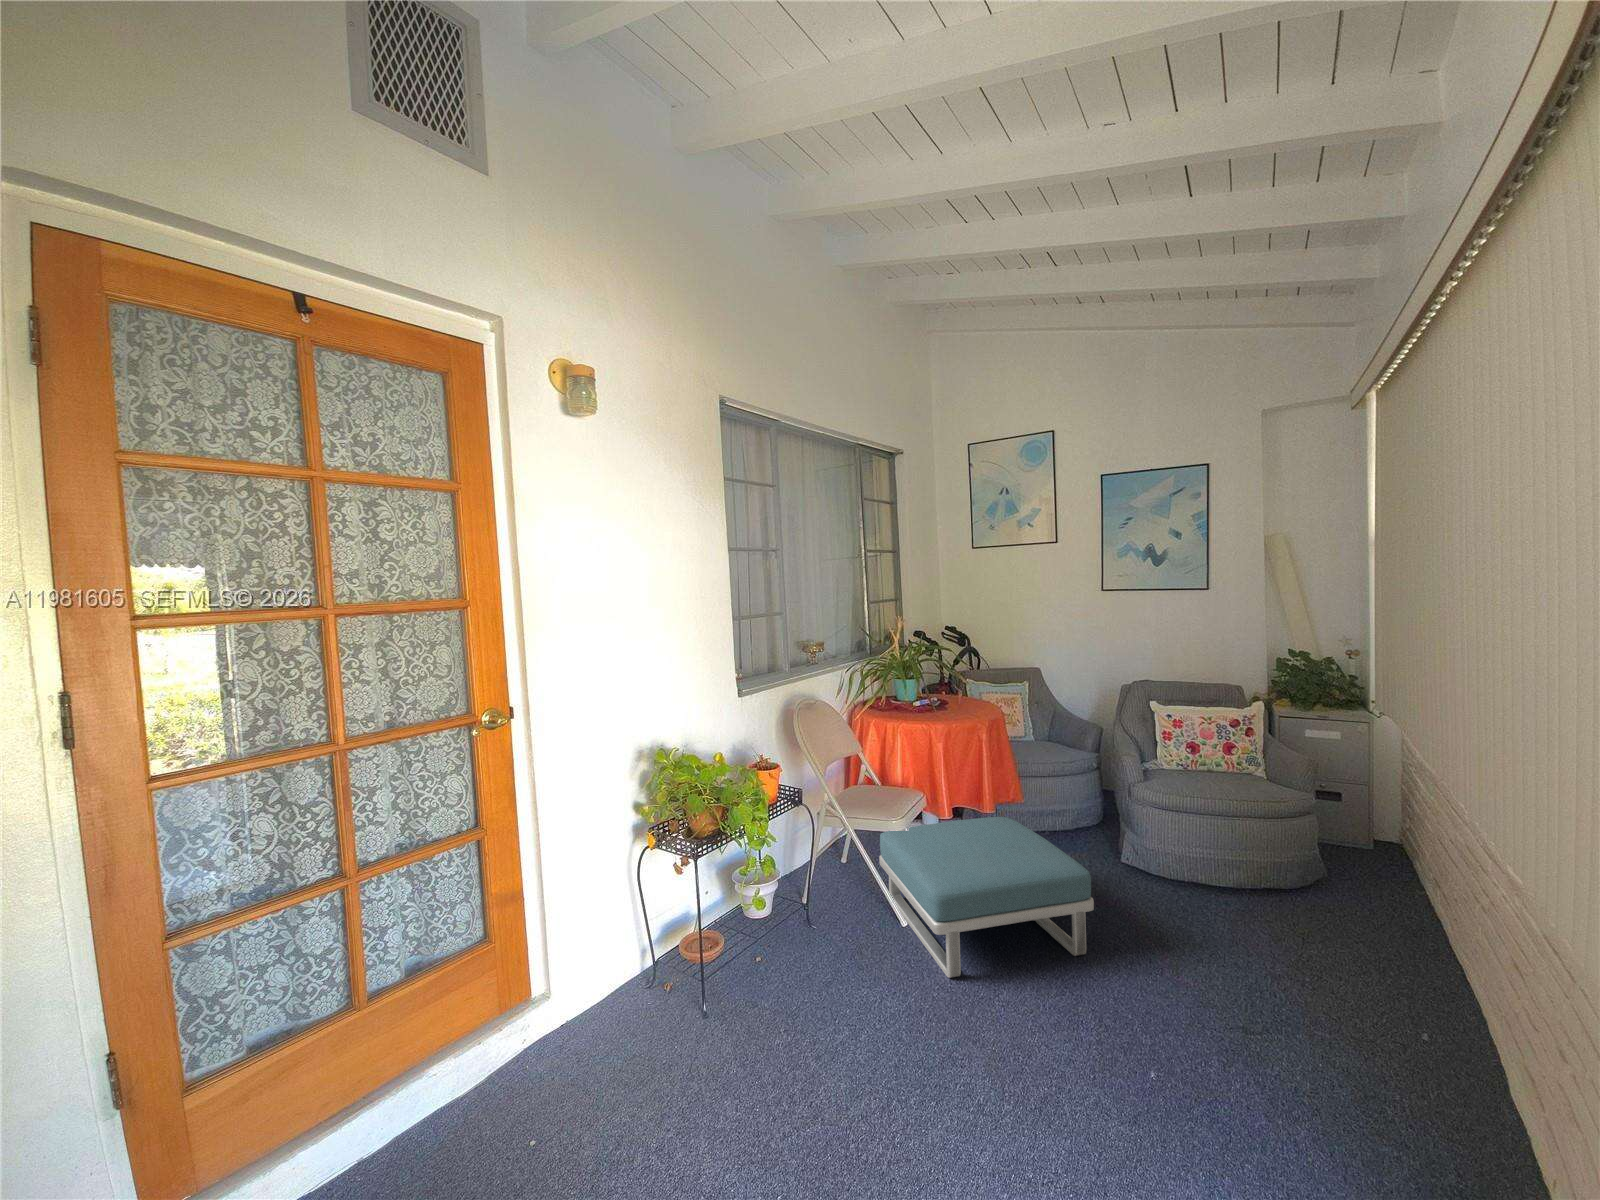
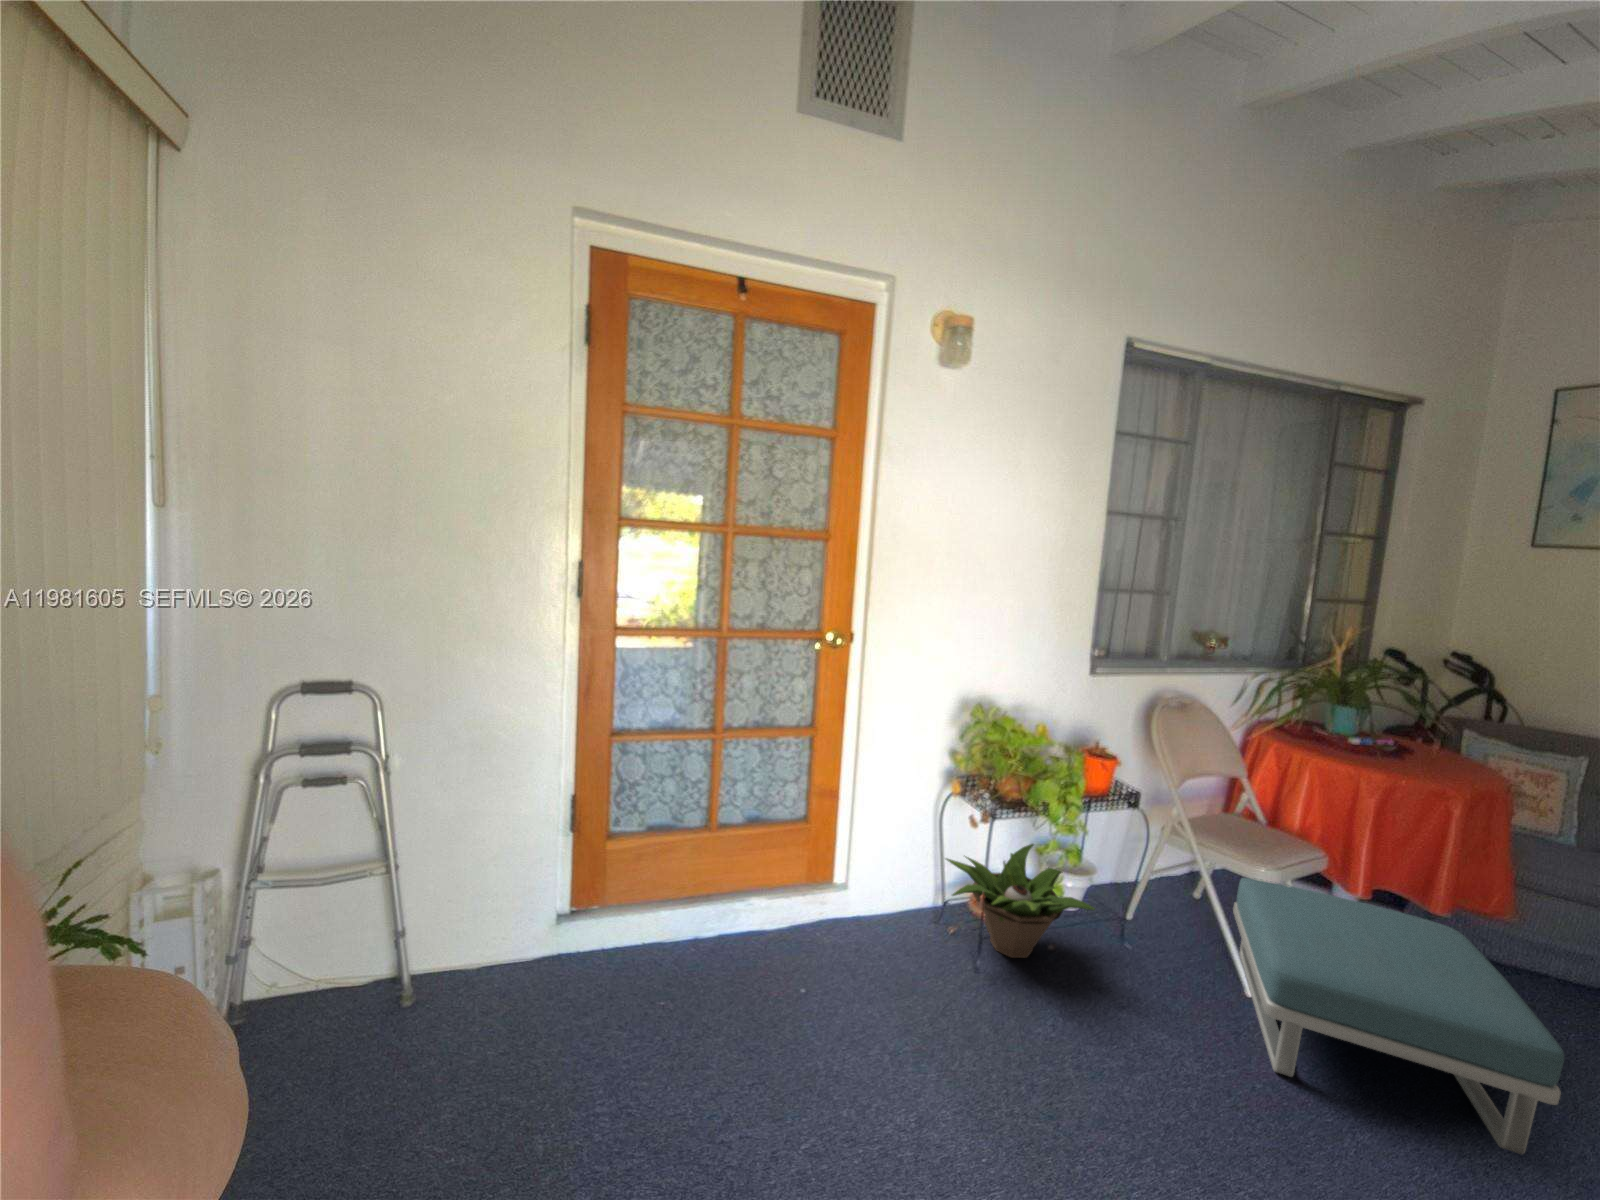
decorative plant: none [644,871,794,990] -> present [946,844,1095,958]

